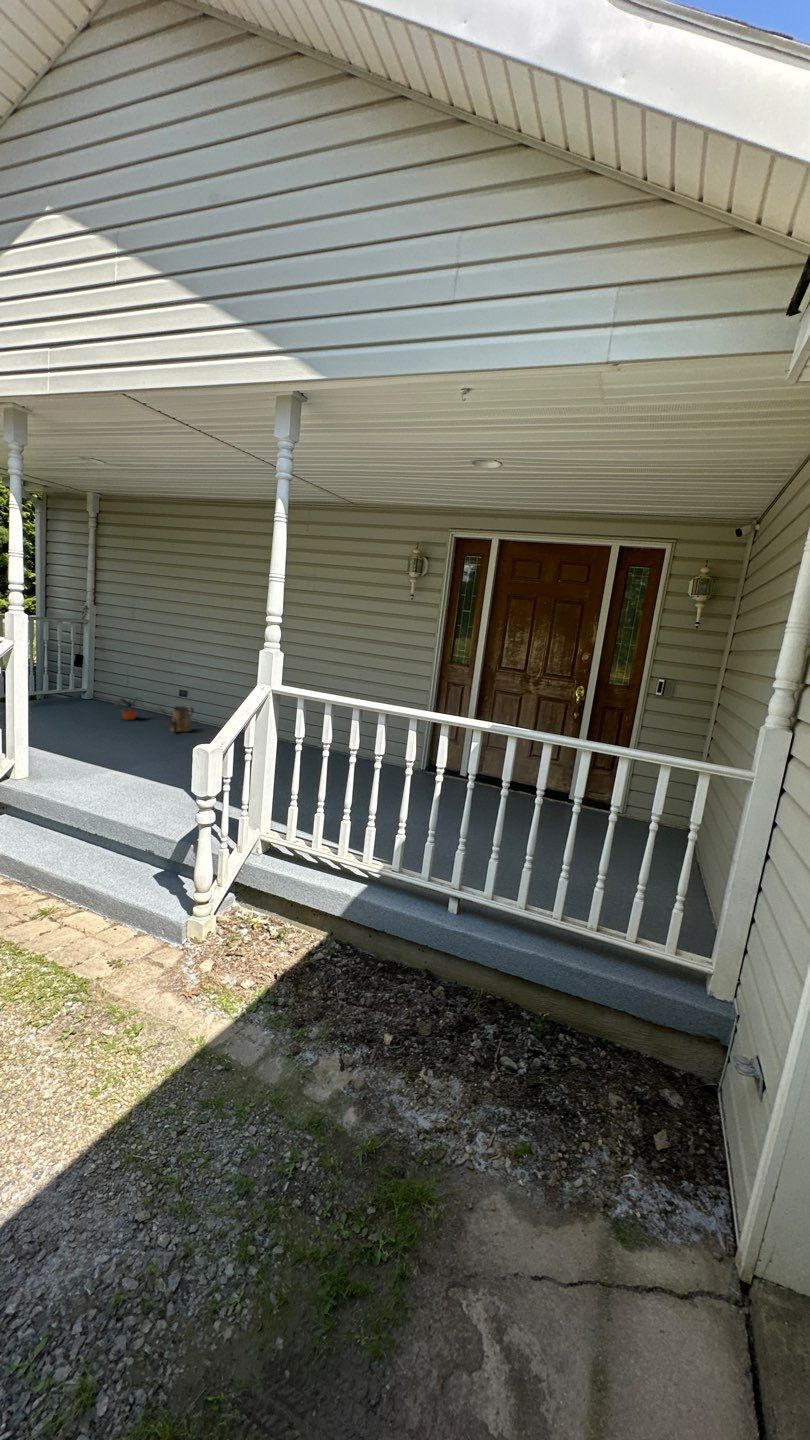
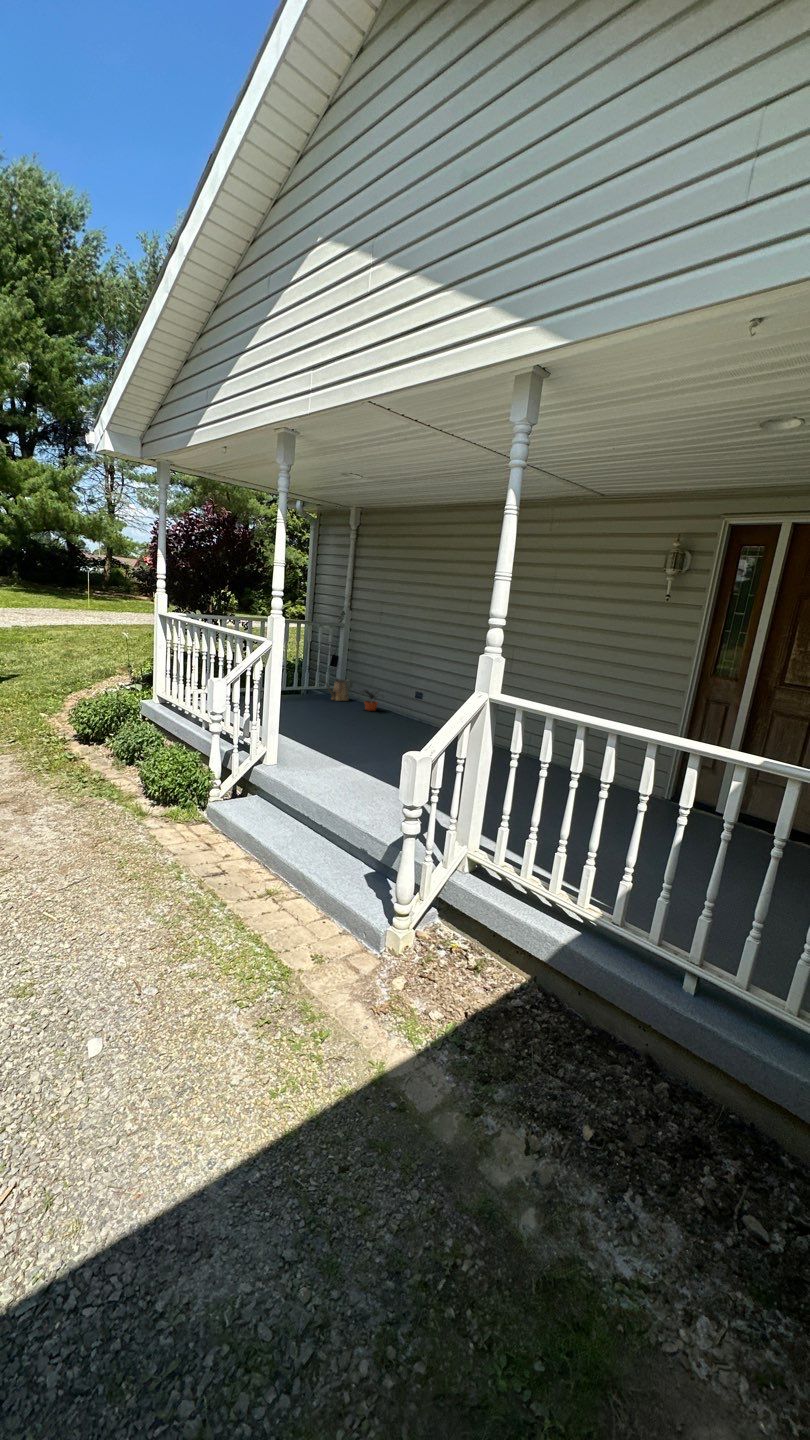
watering can: present [159,706,194,732] -> present [322,678,352,701]

